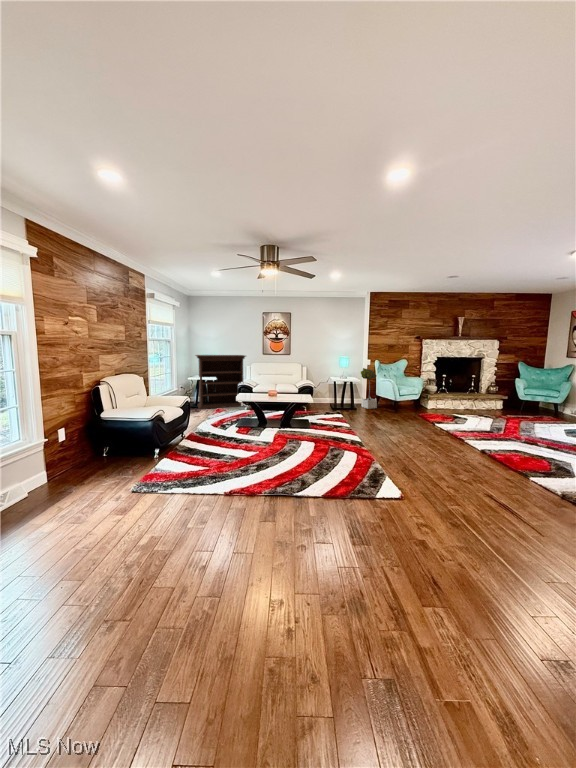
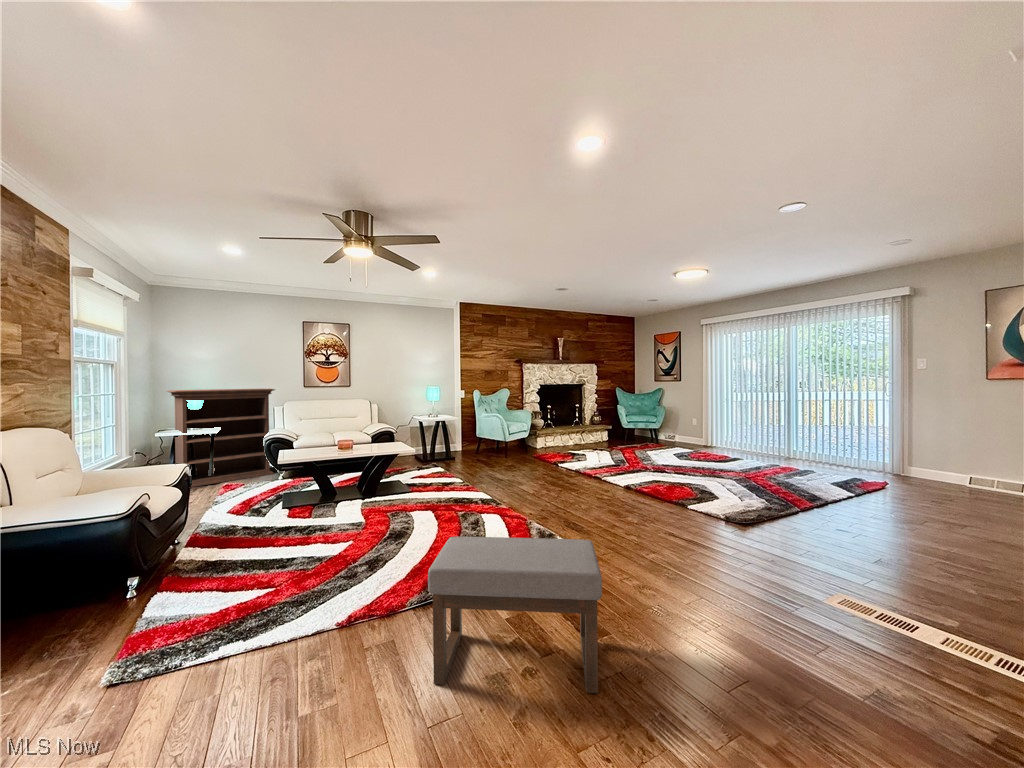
potted tree: present [361,368,377,409] -> none [454,401,478,457]
ottoman: none [246,458,360,574] -> present [428,537,602,693]

